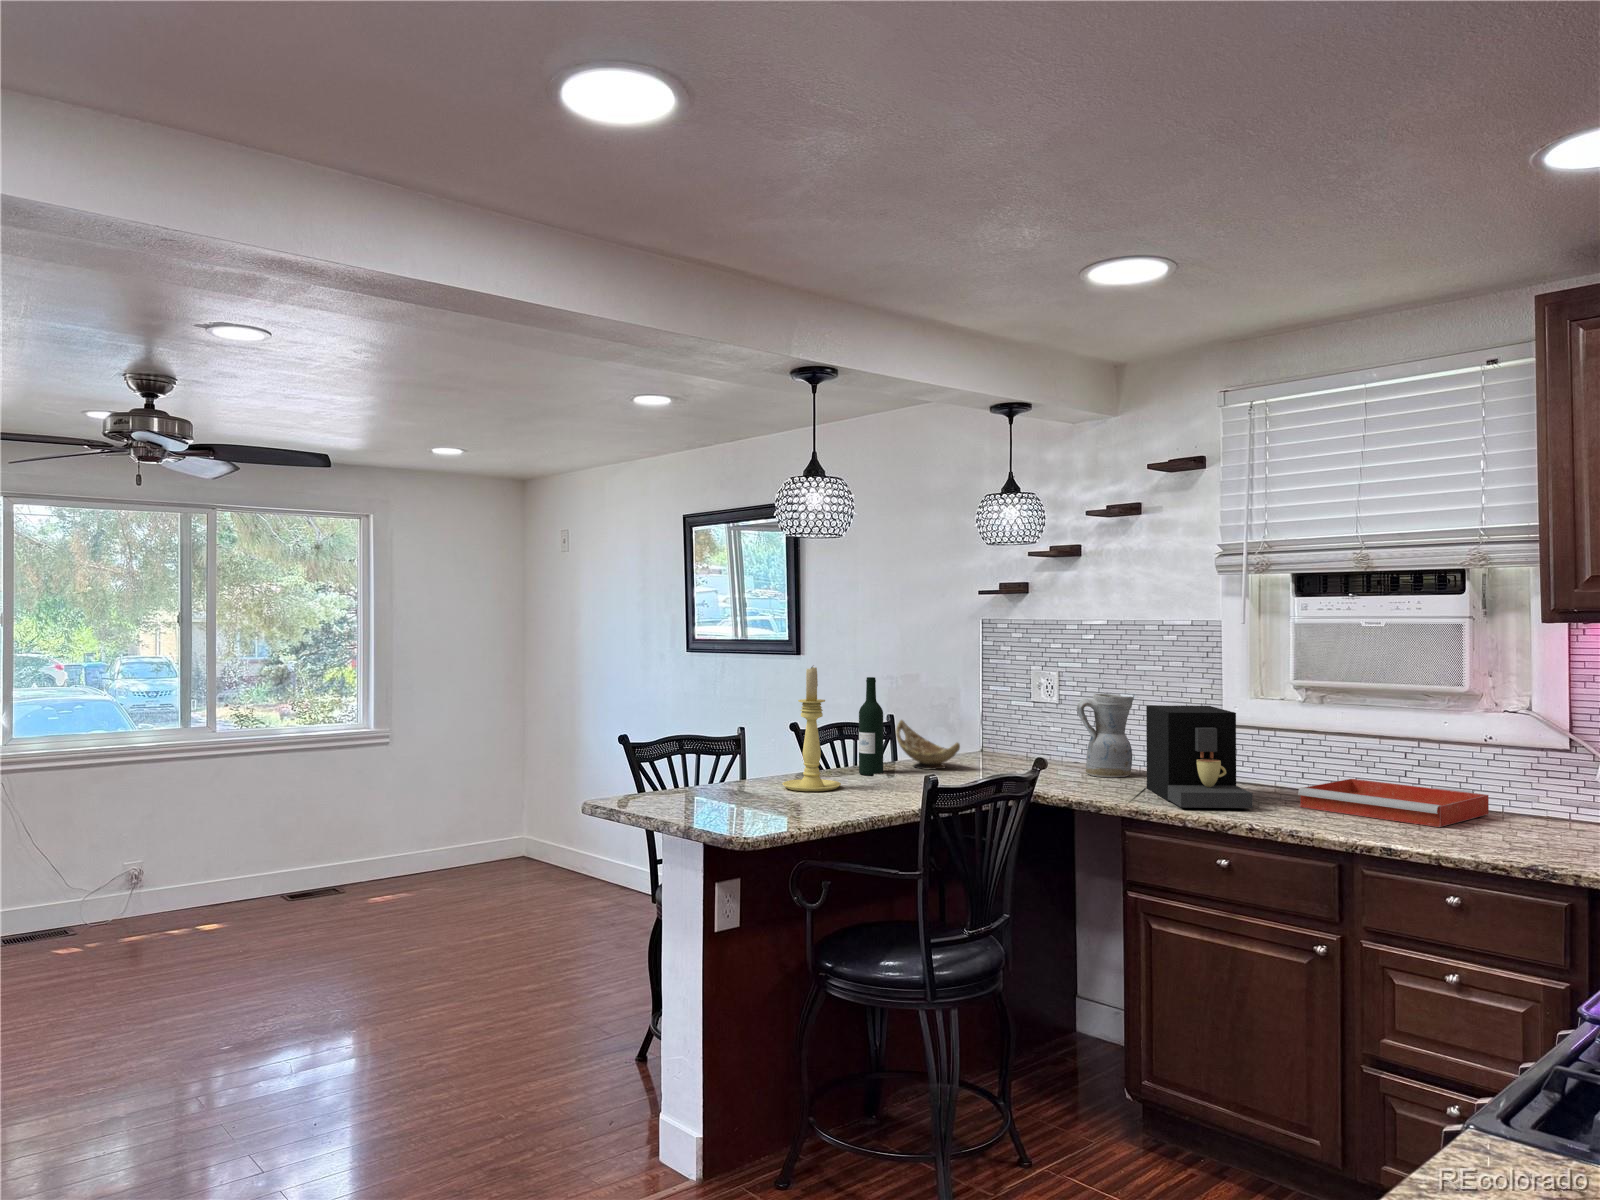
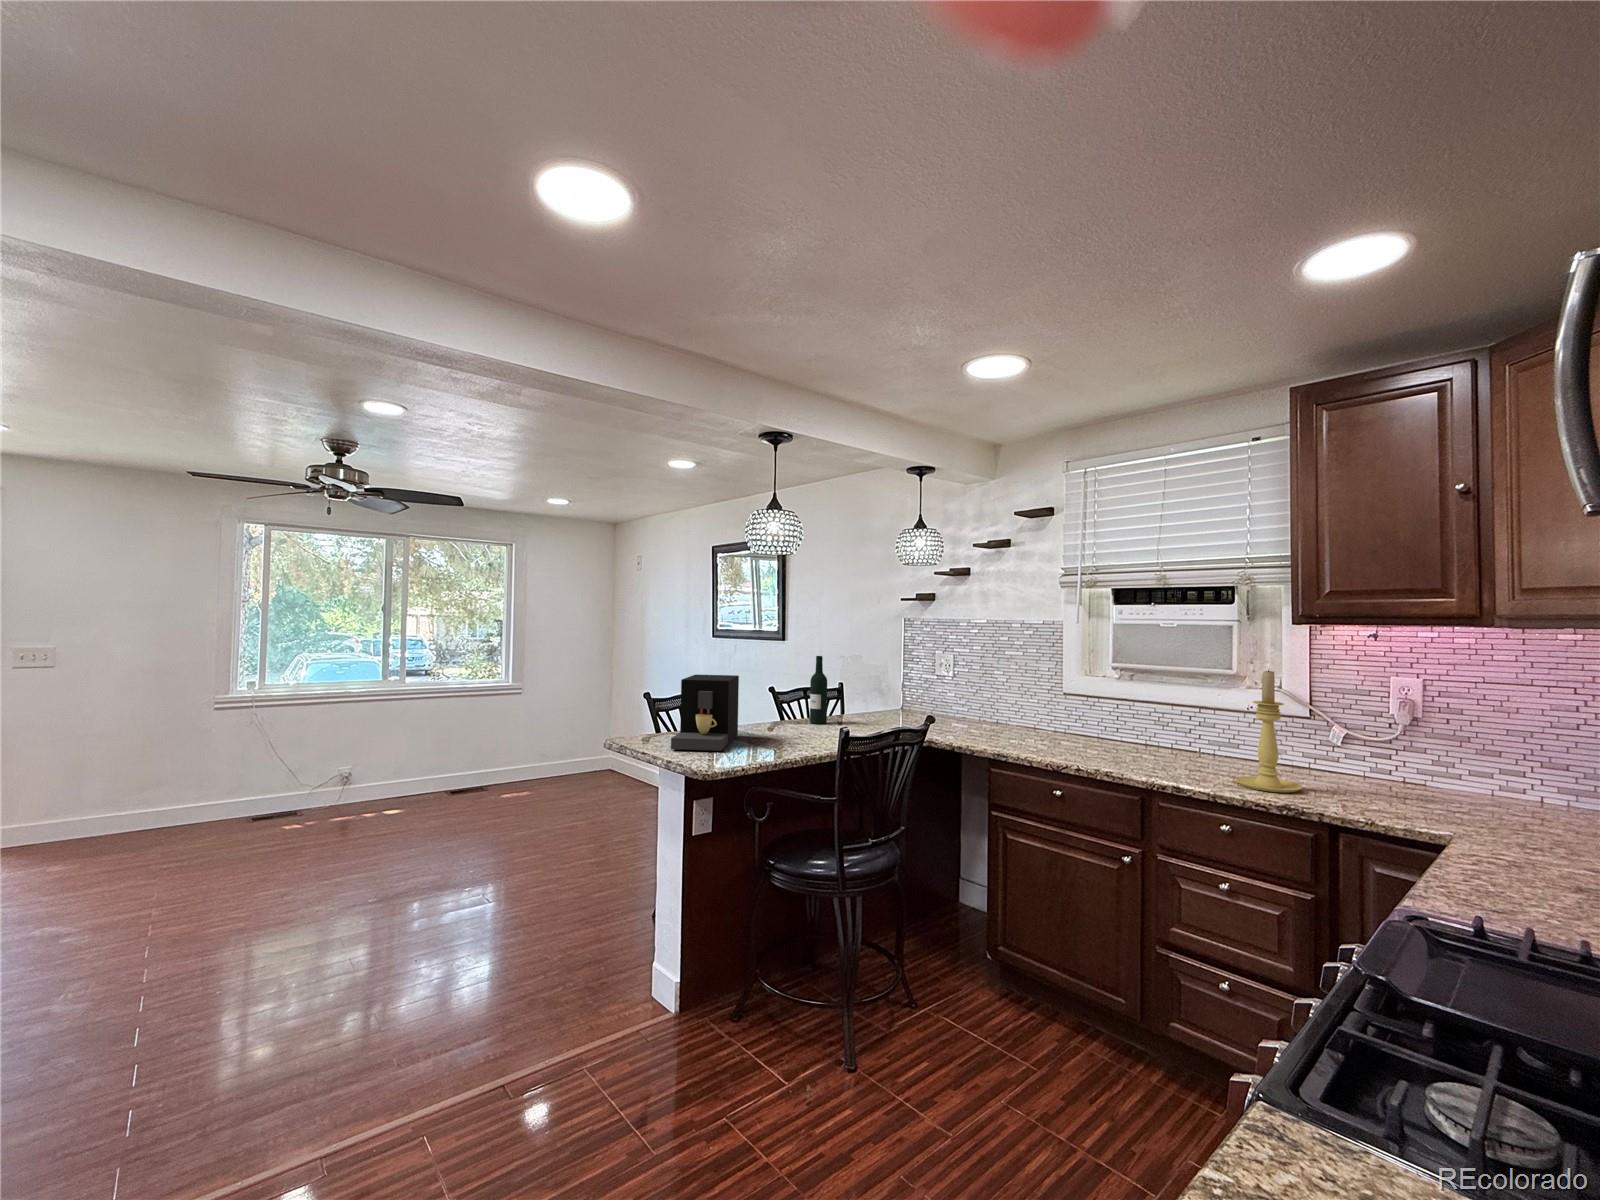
candle holder: present [782,666,841,791] -> present [1235,670,1303,793]
ceramic pitcher: present [1077,694,1133,778] -> none [962,670,1002,729]
coffee maker: present [1146,705,1253,808] -> present [671,675,739,751]
decorative bowl: present [896,720,960,770] -> none [838,686,881,721]
tray: present [1298,779,1489,827] -> none [1114,734,1252,772]

